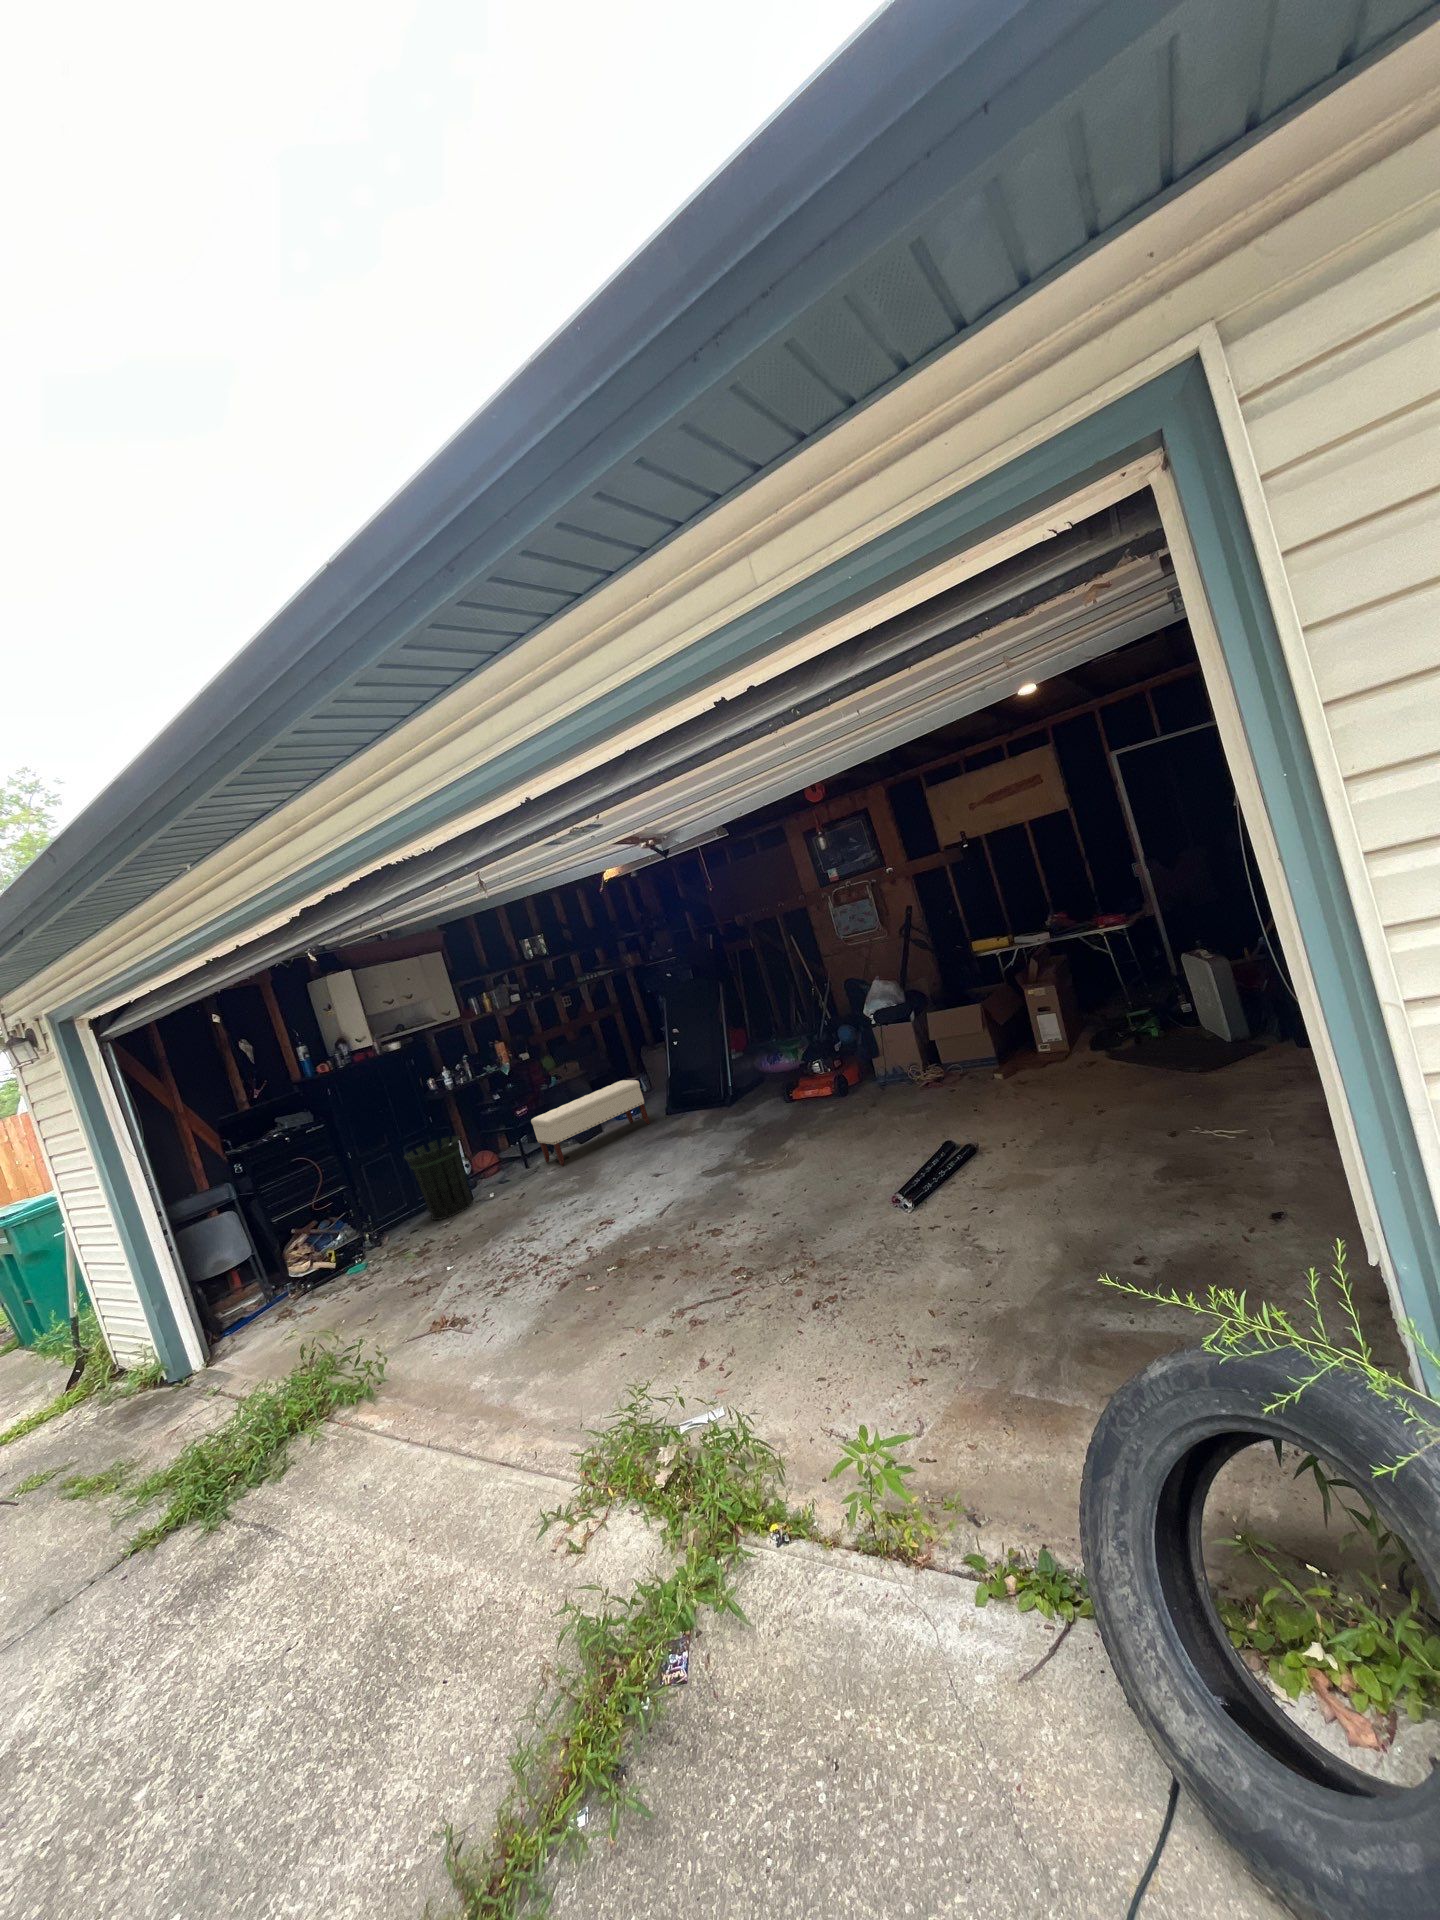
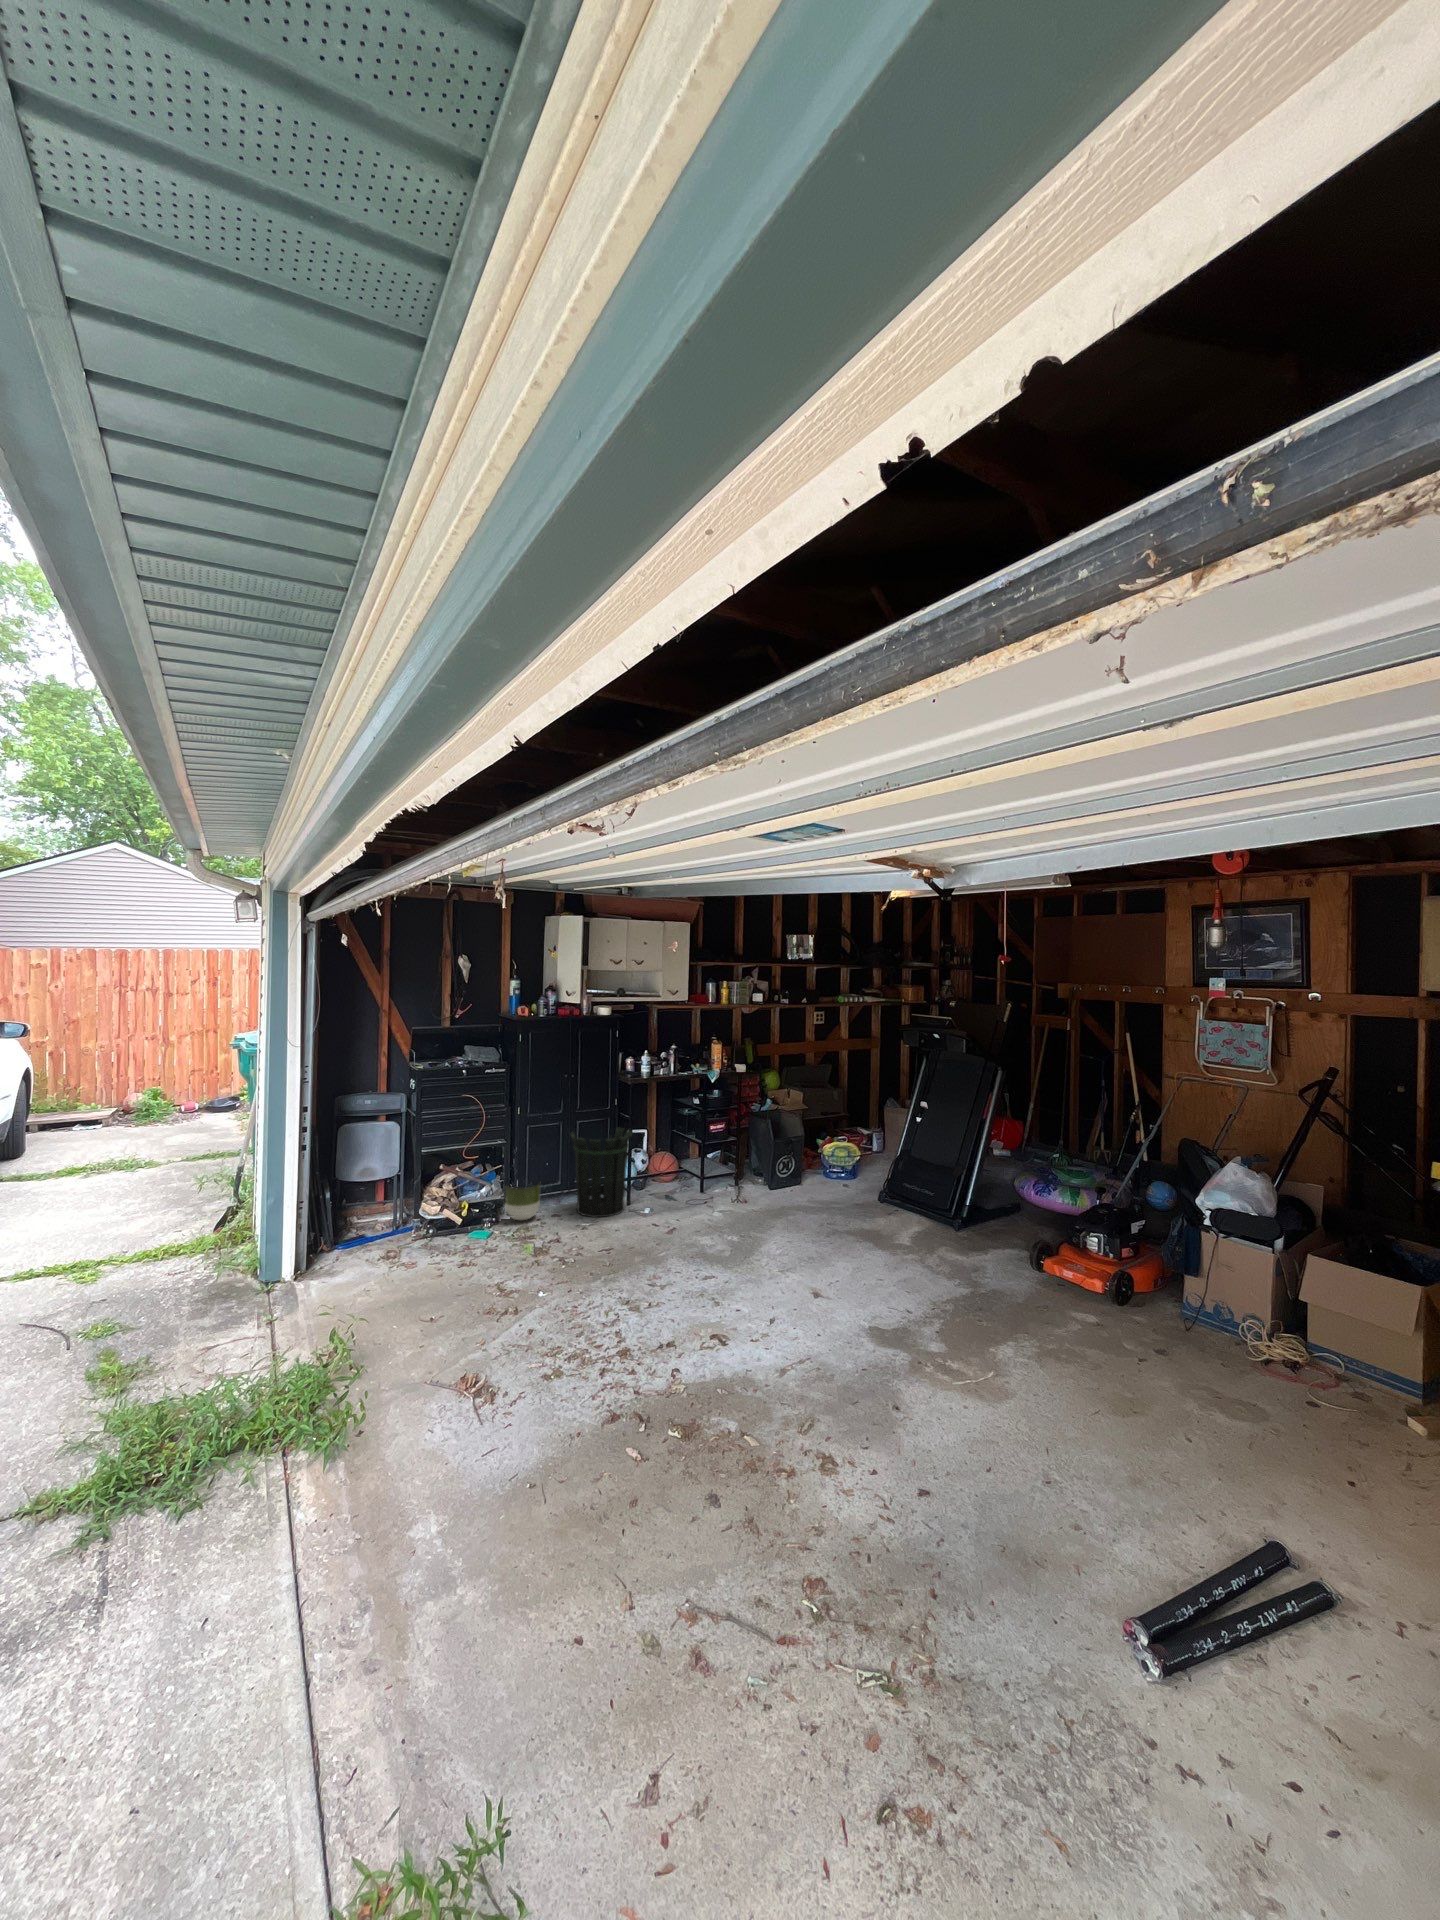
bench: present [531,1080,650,1166] -> none [715,1137,853,1212]
planter: none [359,1207,399,1248] -> present [504,1184,541,1220]

